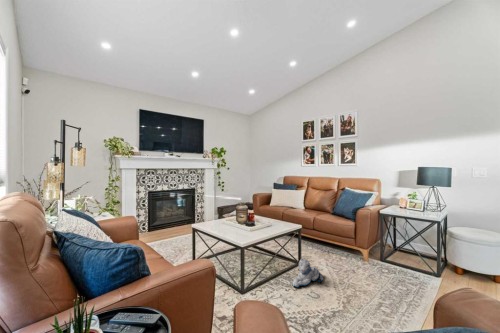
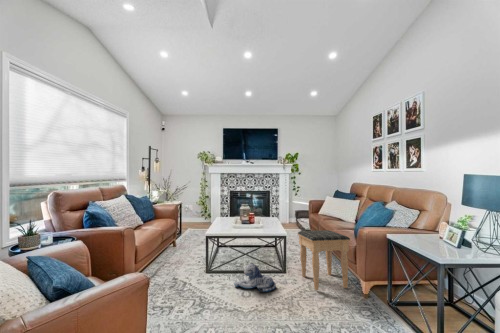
footstool: none [308,216,350,265] -> present [298,230,350,290]

